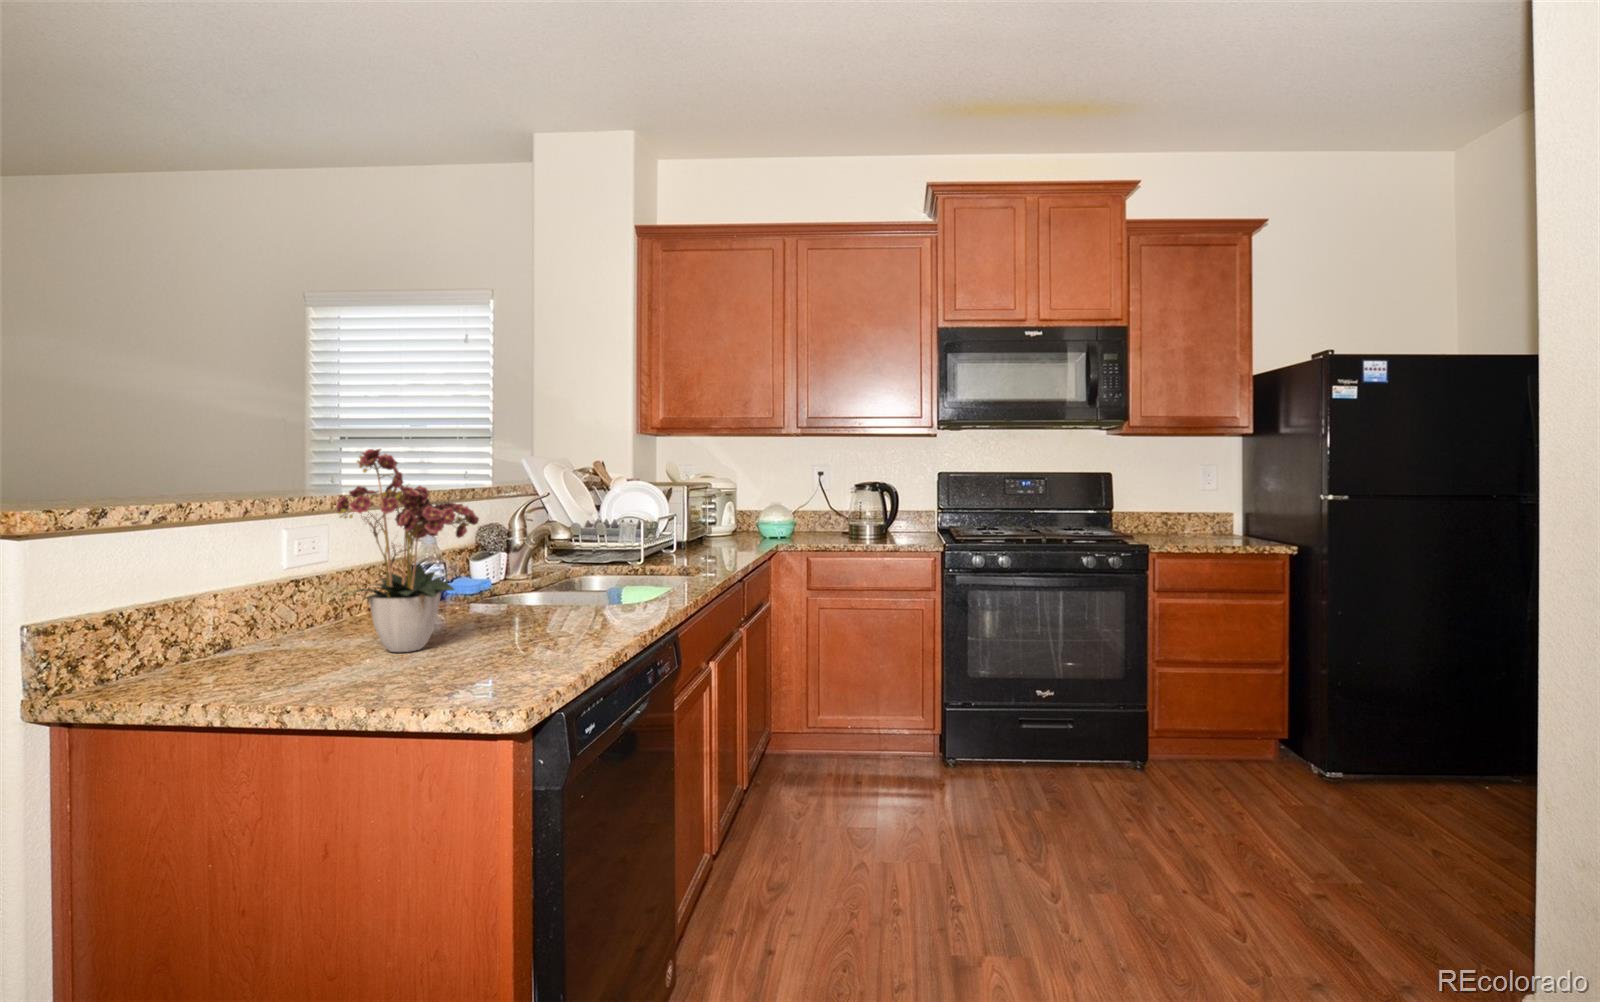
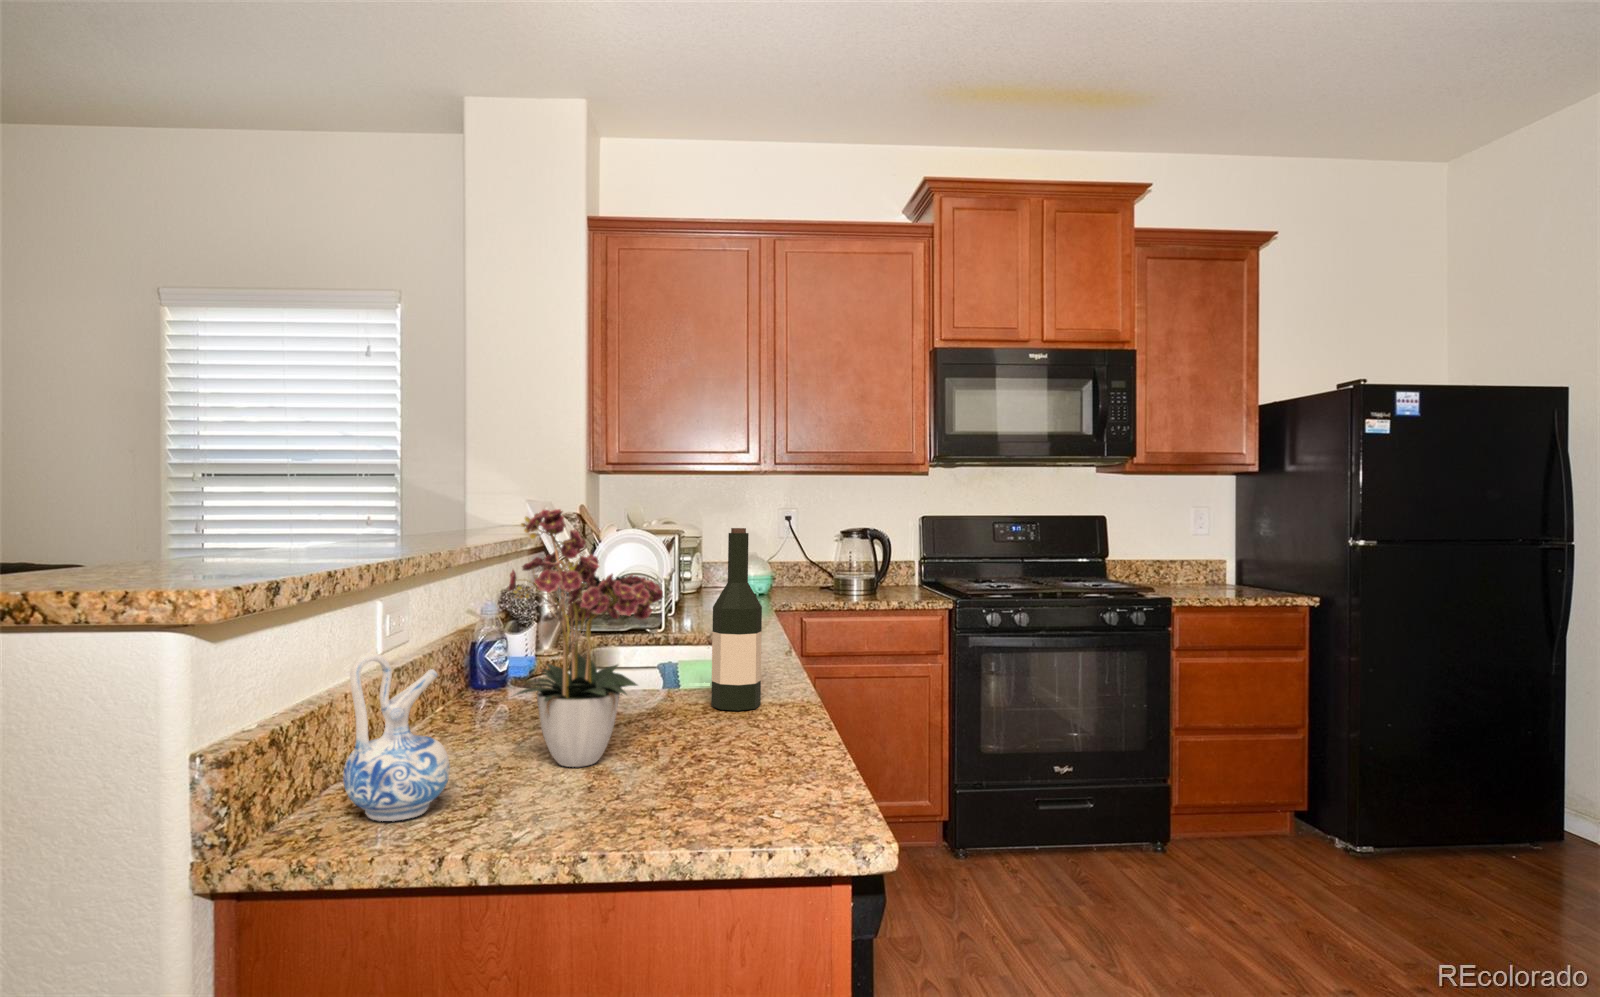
wine bottle: none [582,469,622,619] -> present [711,528,762,711]
ceramic pitcher: none [167,554,261,681] -> present [343,653,450,821]

